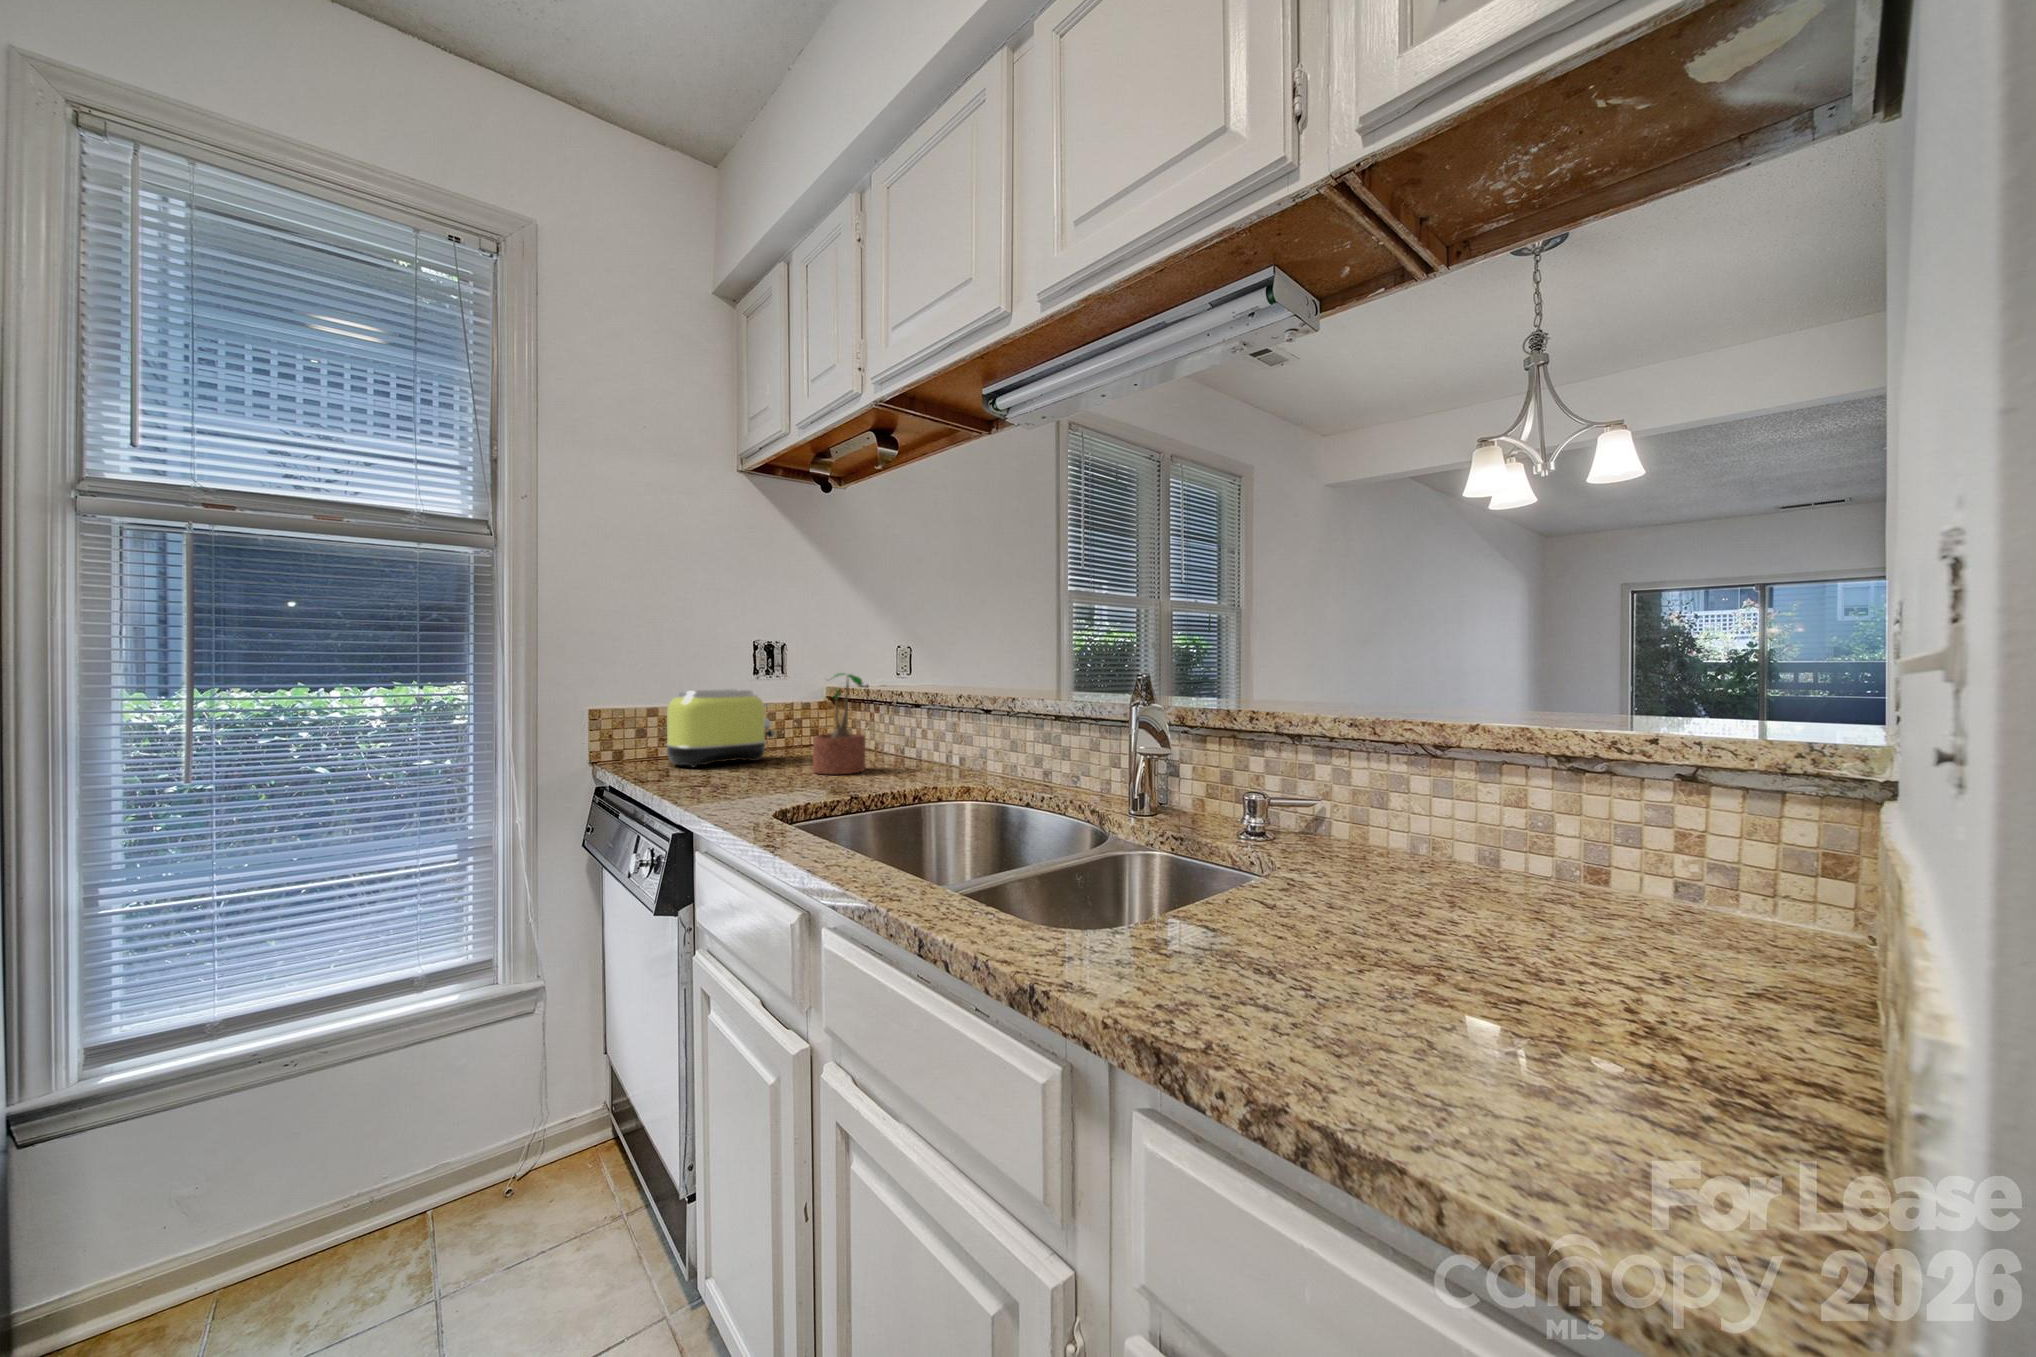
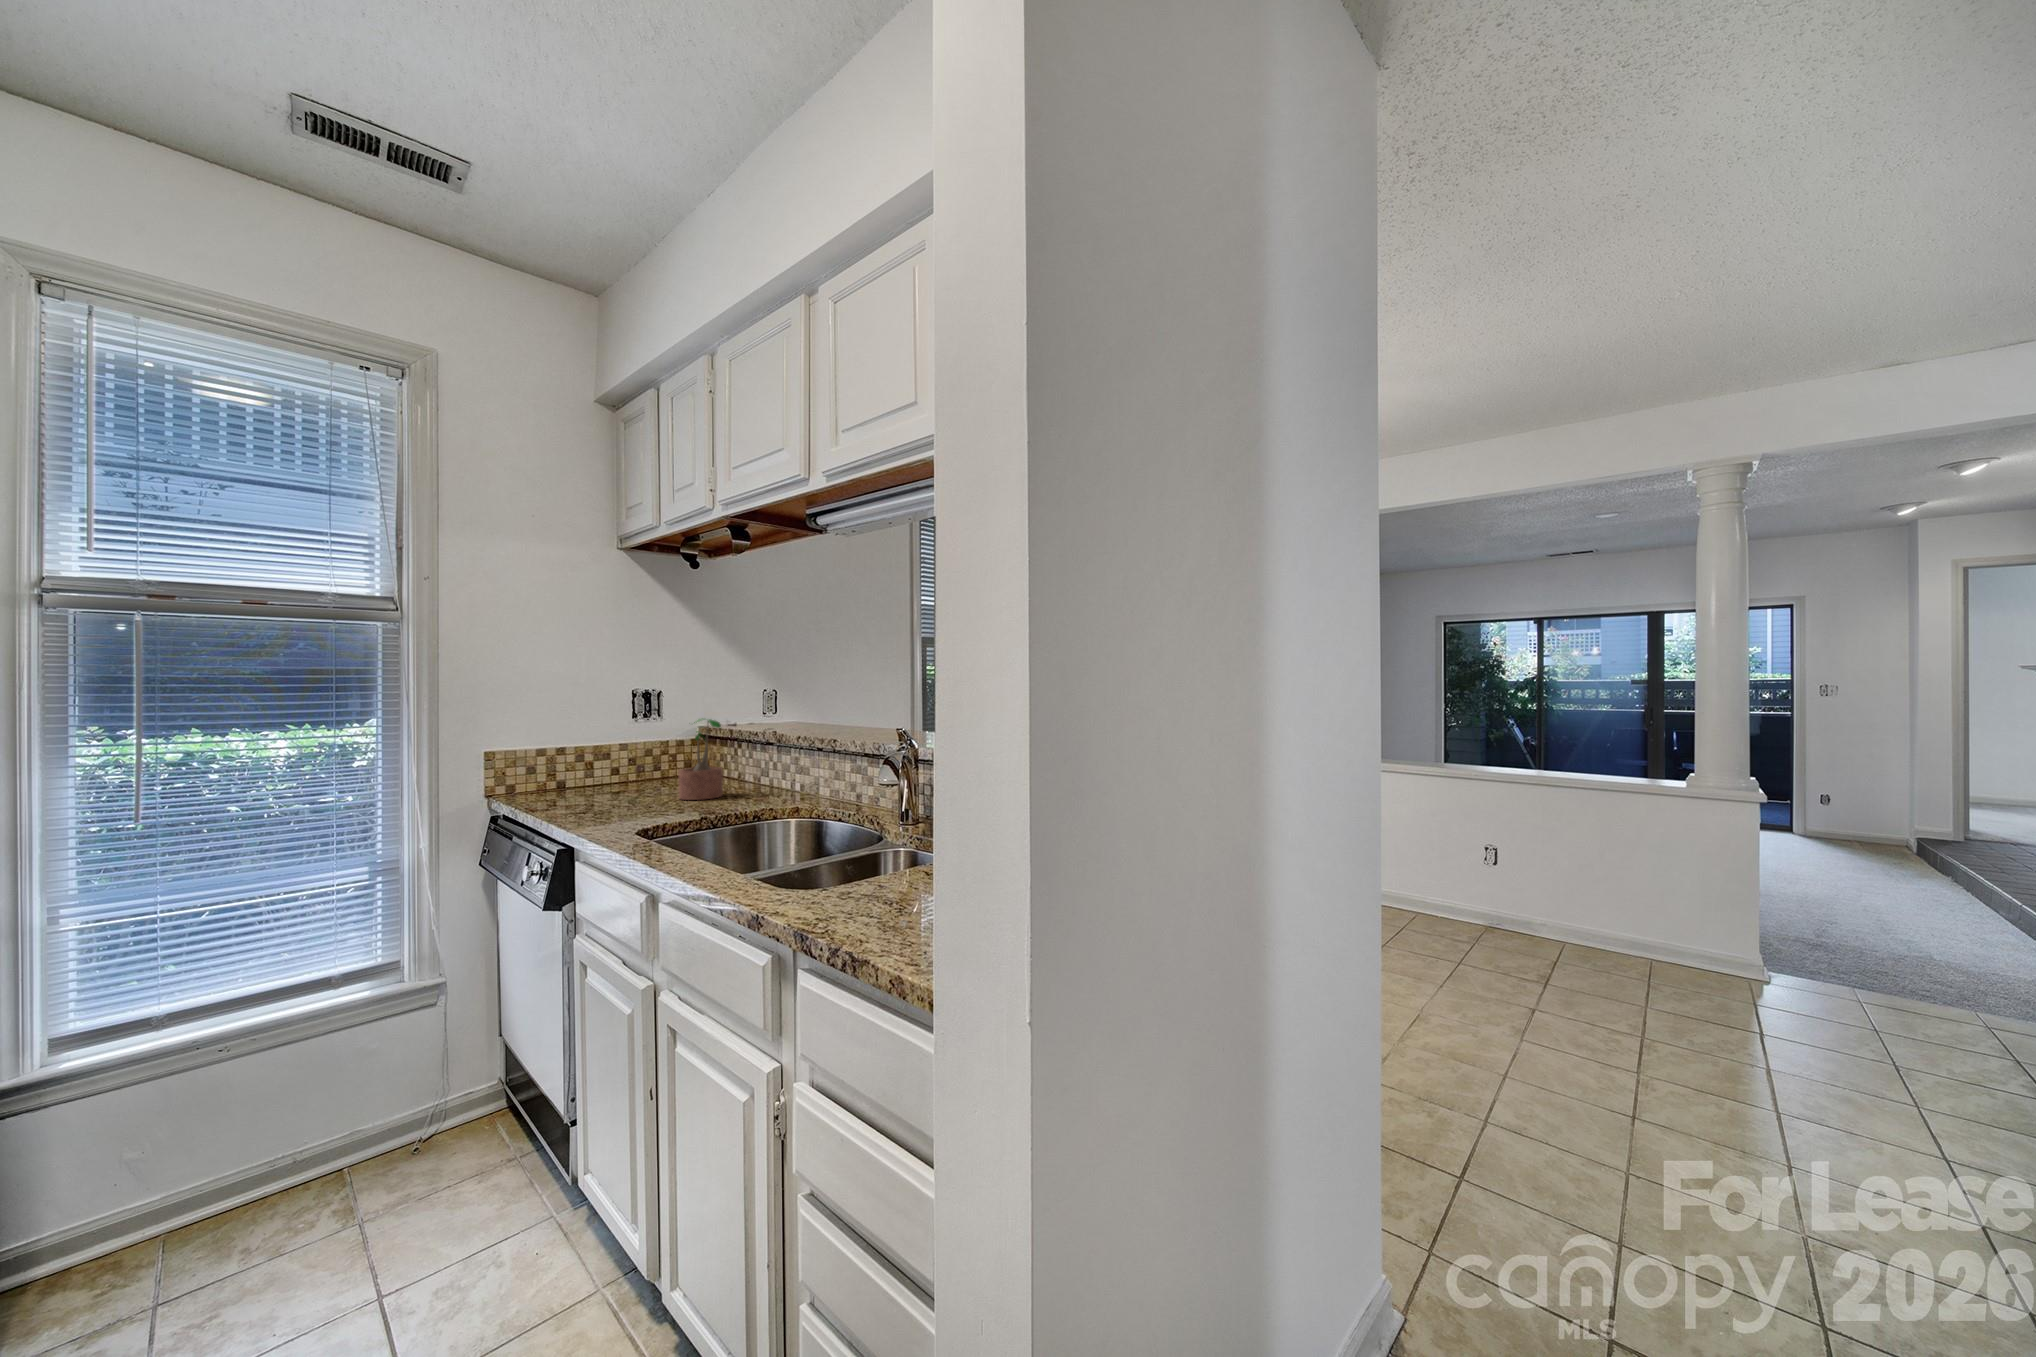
toaster: present [666,689,775,767] -> none [553,731,650,797]

